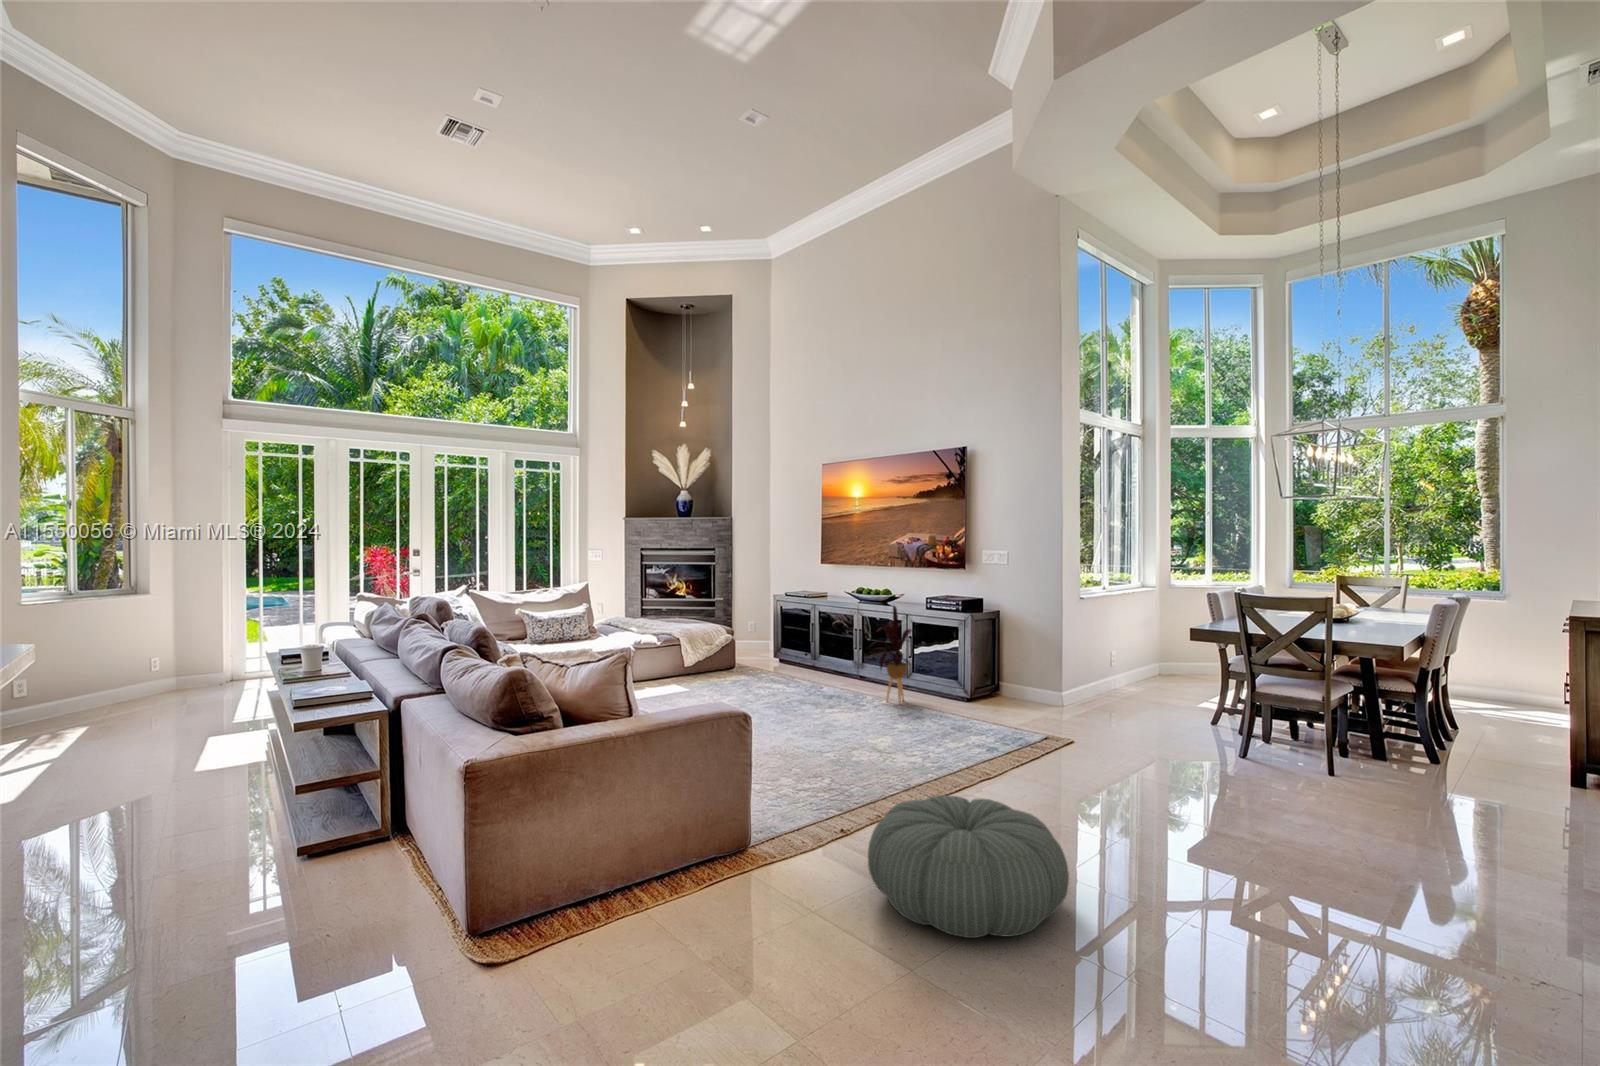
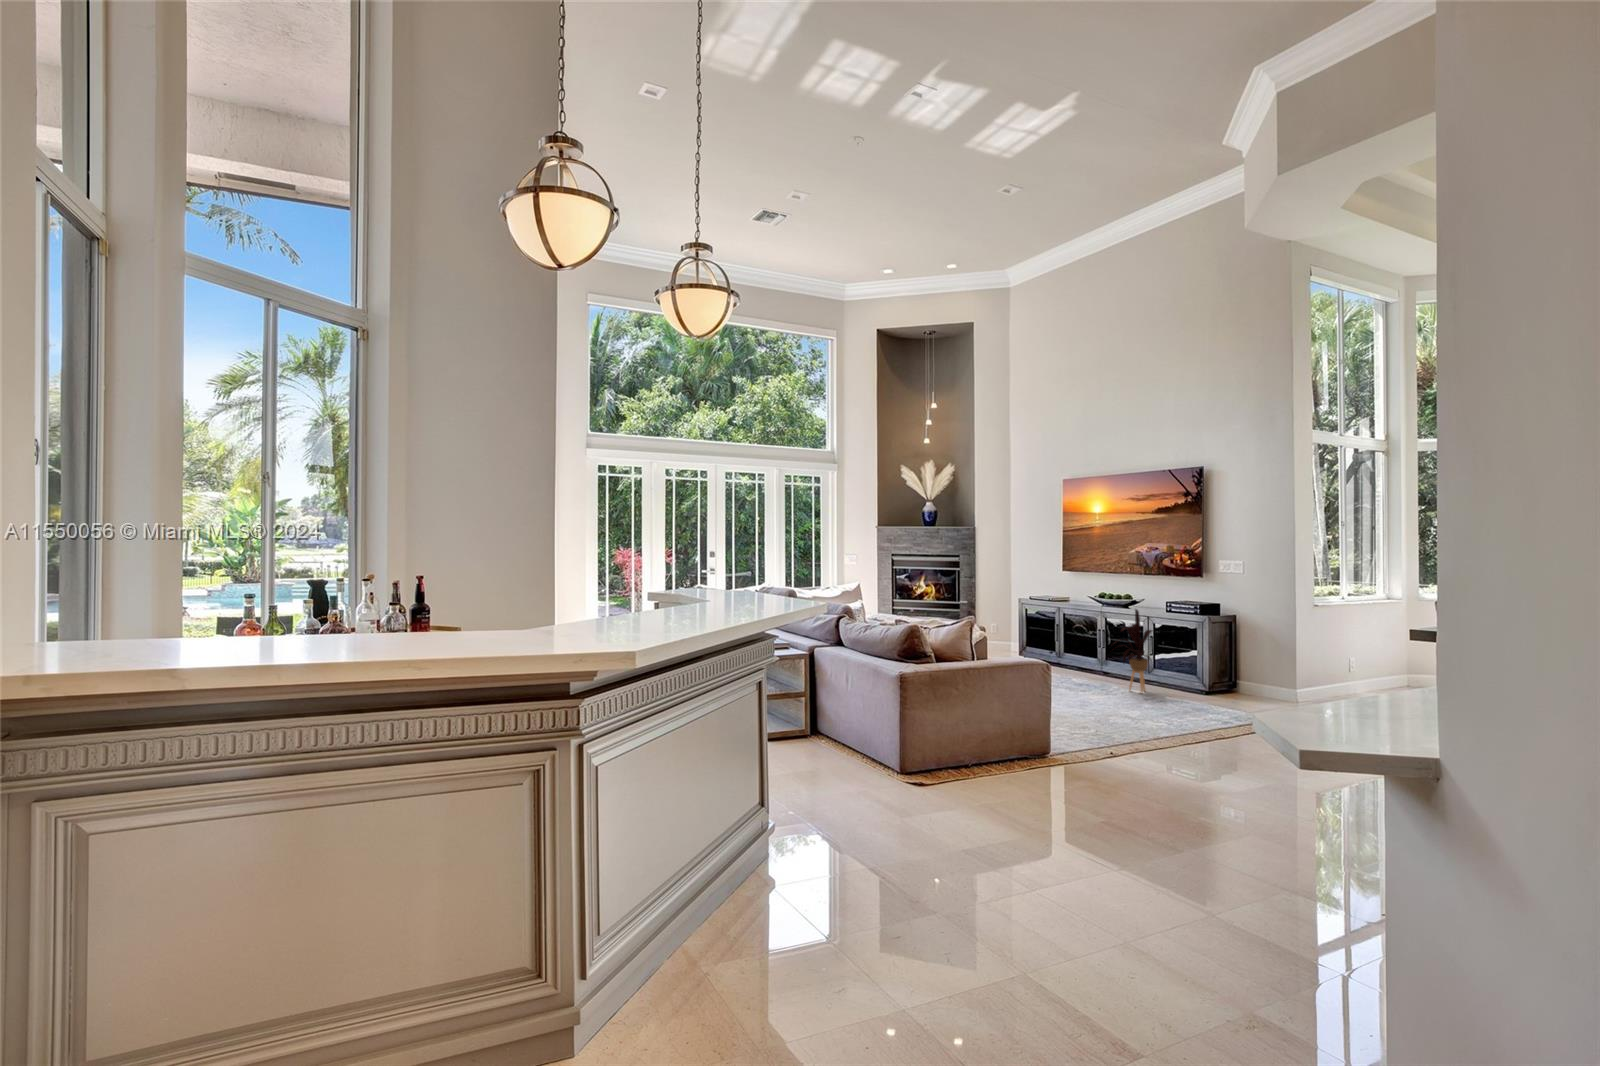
pouf: present [868,795,1069,938] -> none [1133,735,1269,810]

